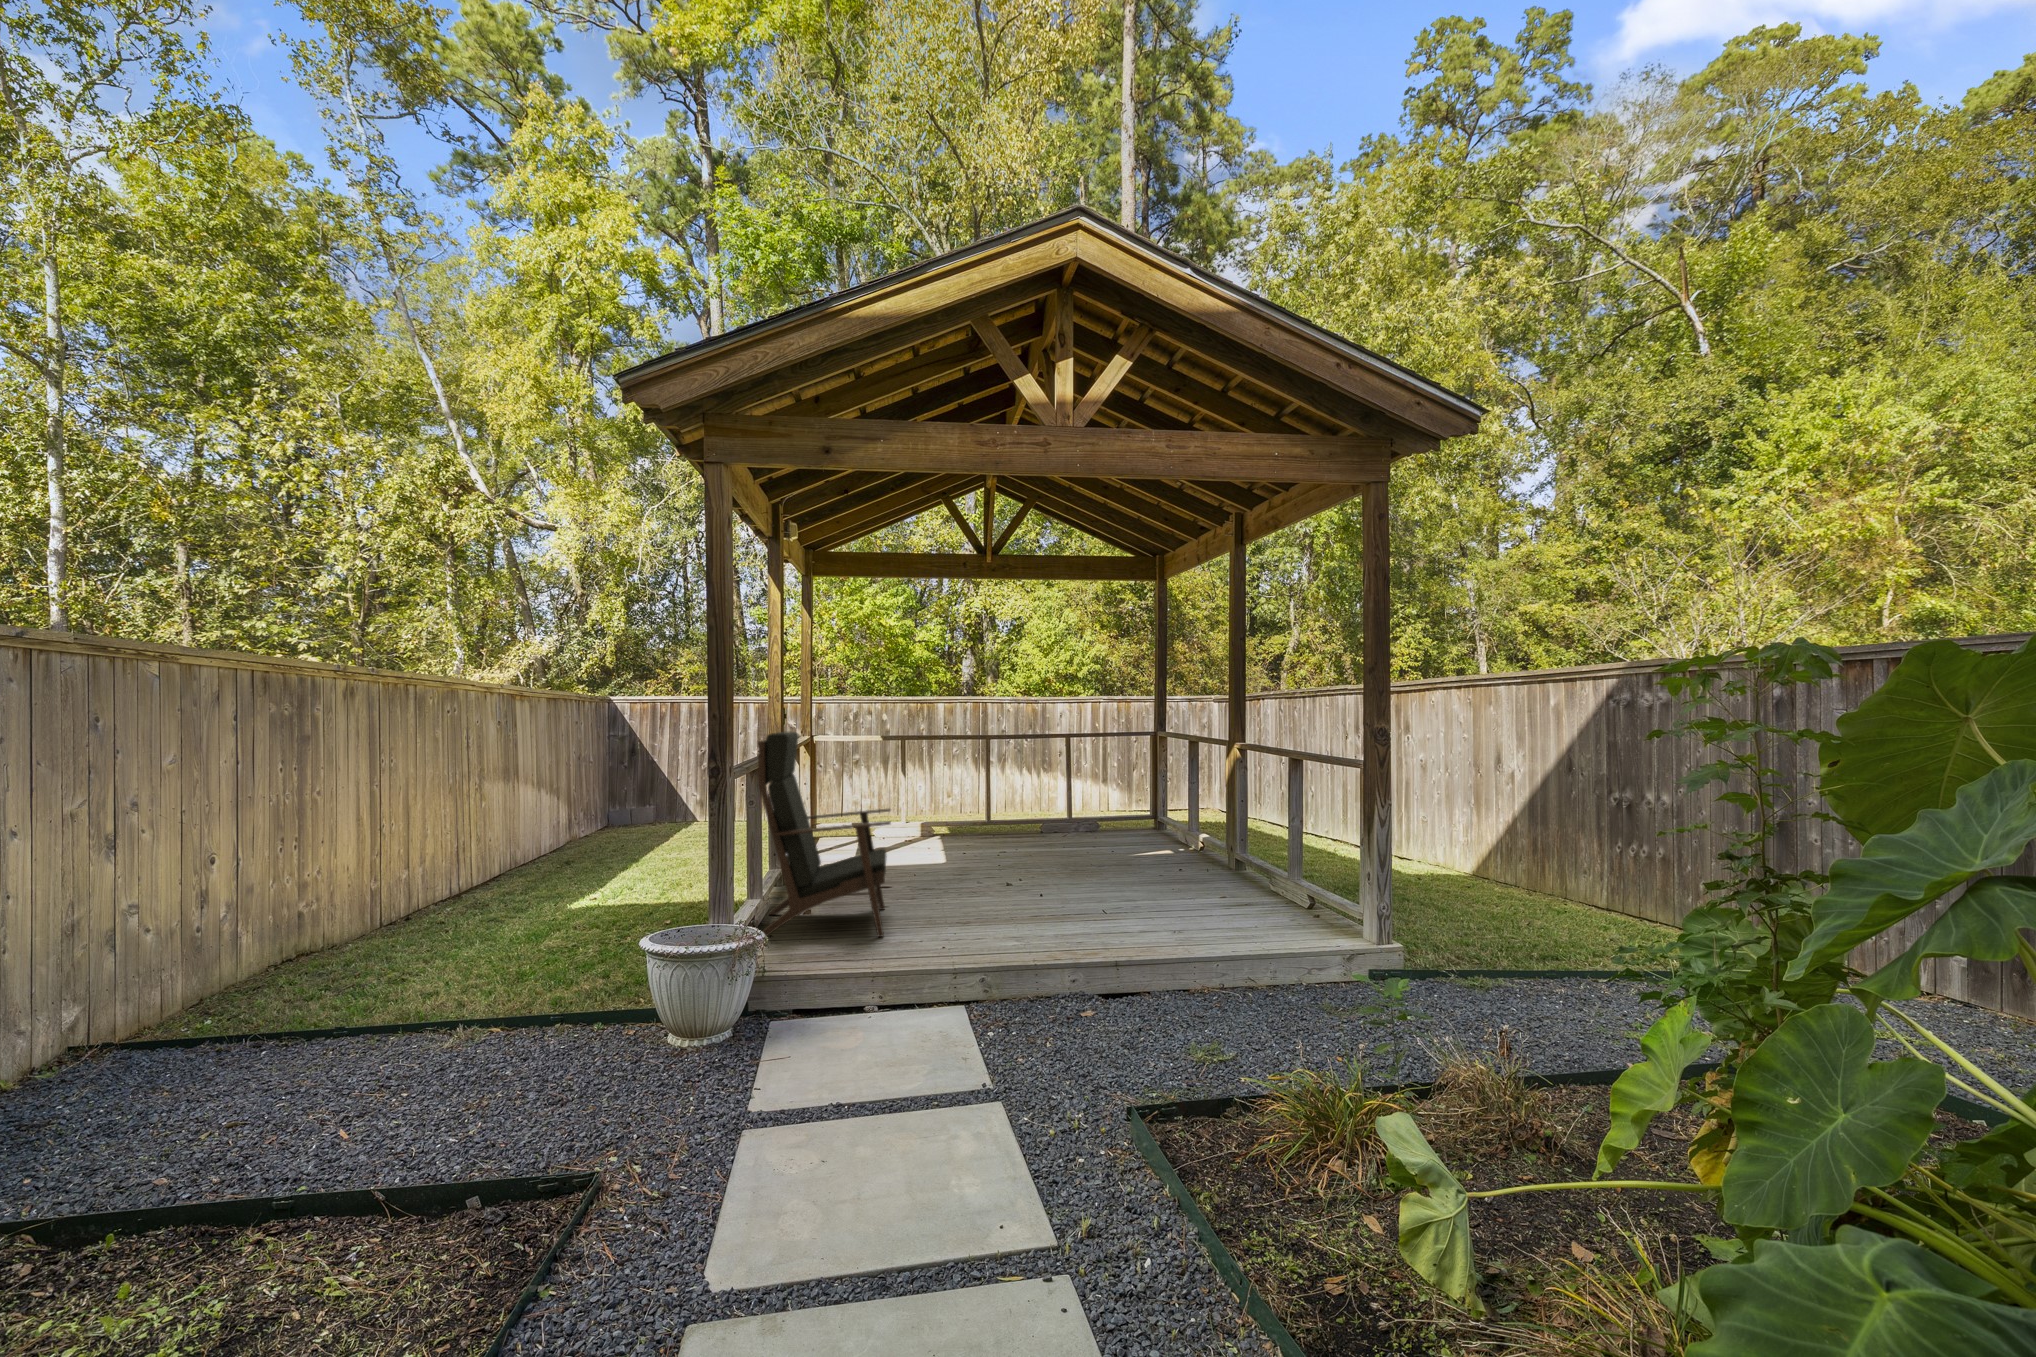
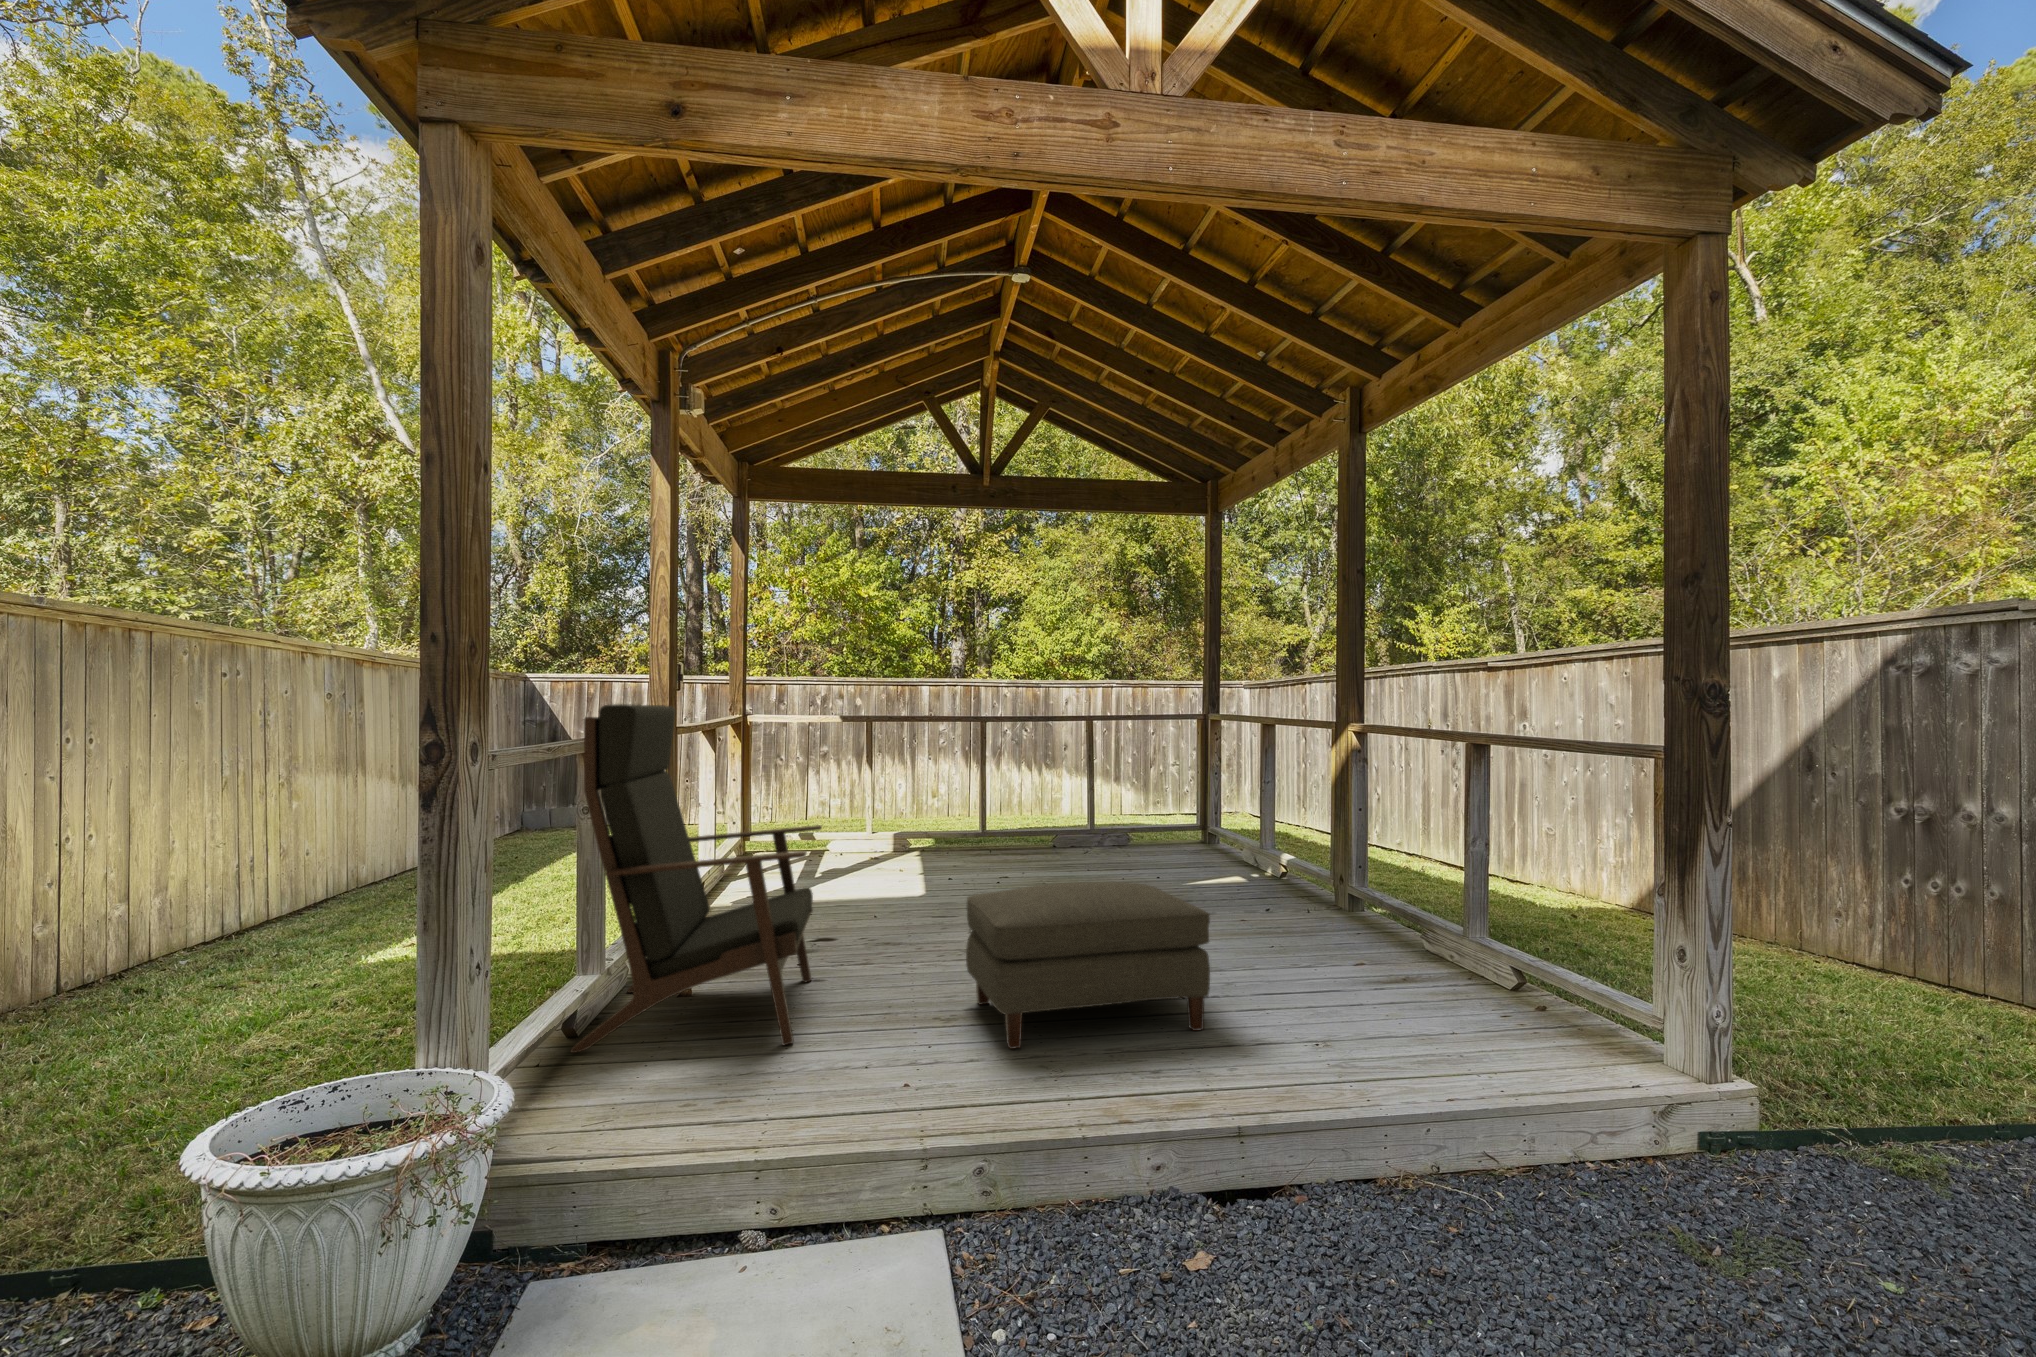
ottoman: none [986,843,1135,937] -> present [966,882,1210,1049]

